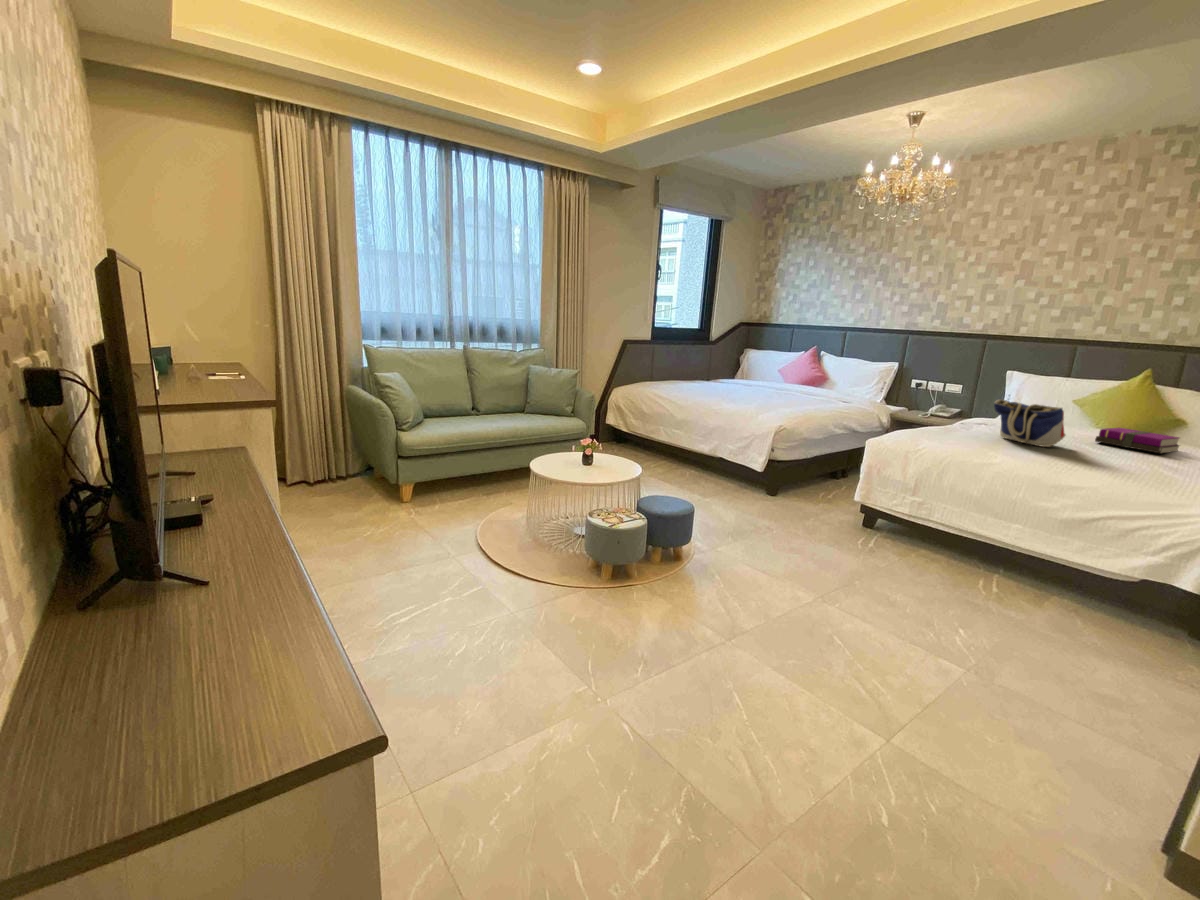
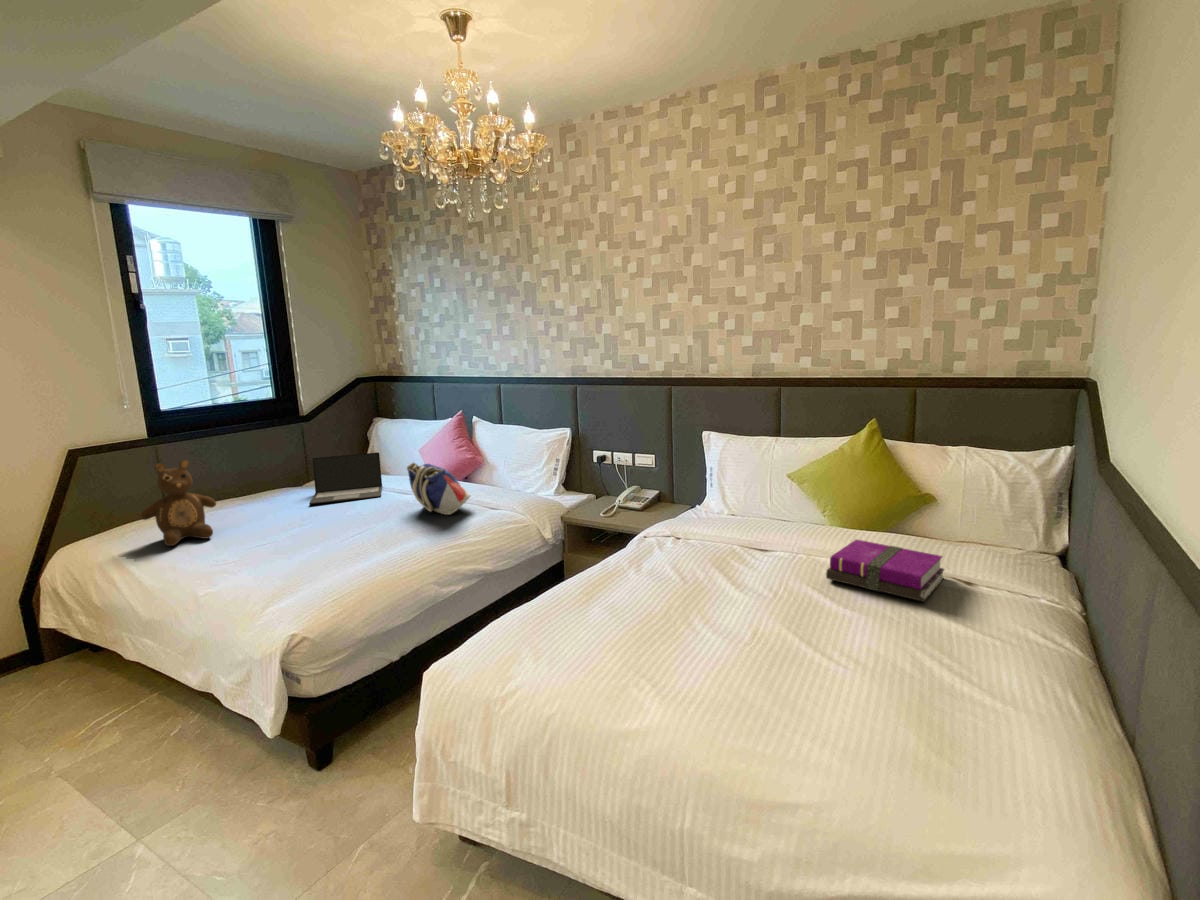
teddy bear: none [665,349,697,391] -> present [140,460,216,546]
laptop: none [728,362,771,388] -> present [309,452,382,504]
tote bag: present [994,399,1065,447] -> present [407,463,470,515]

